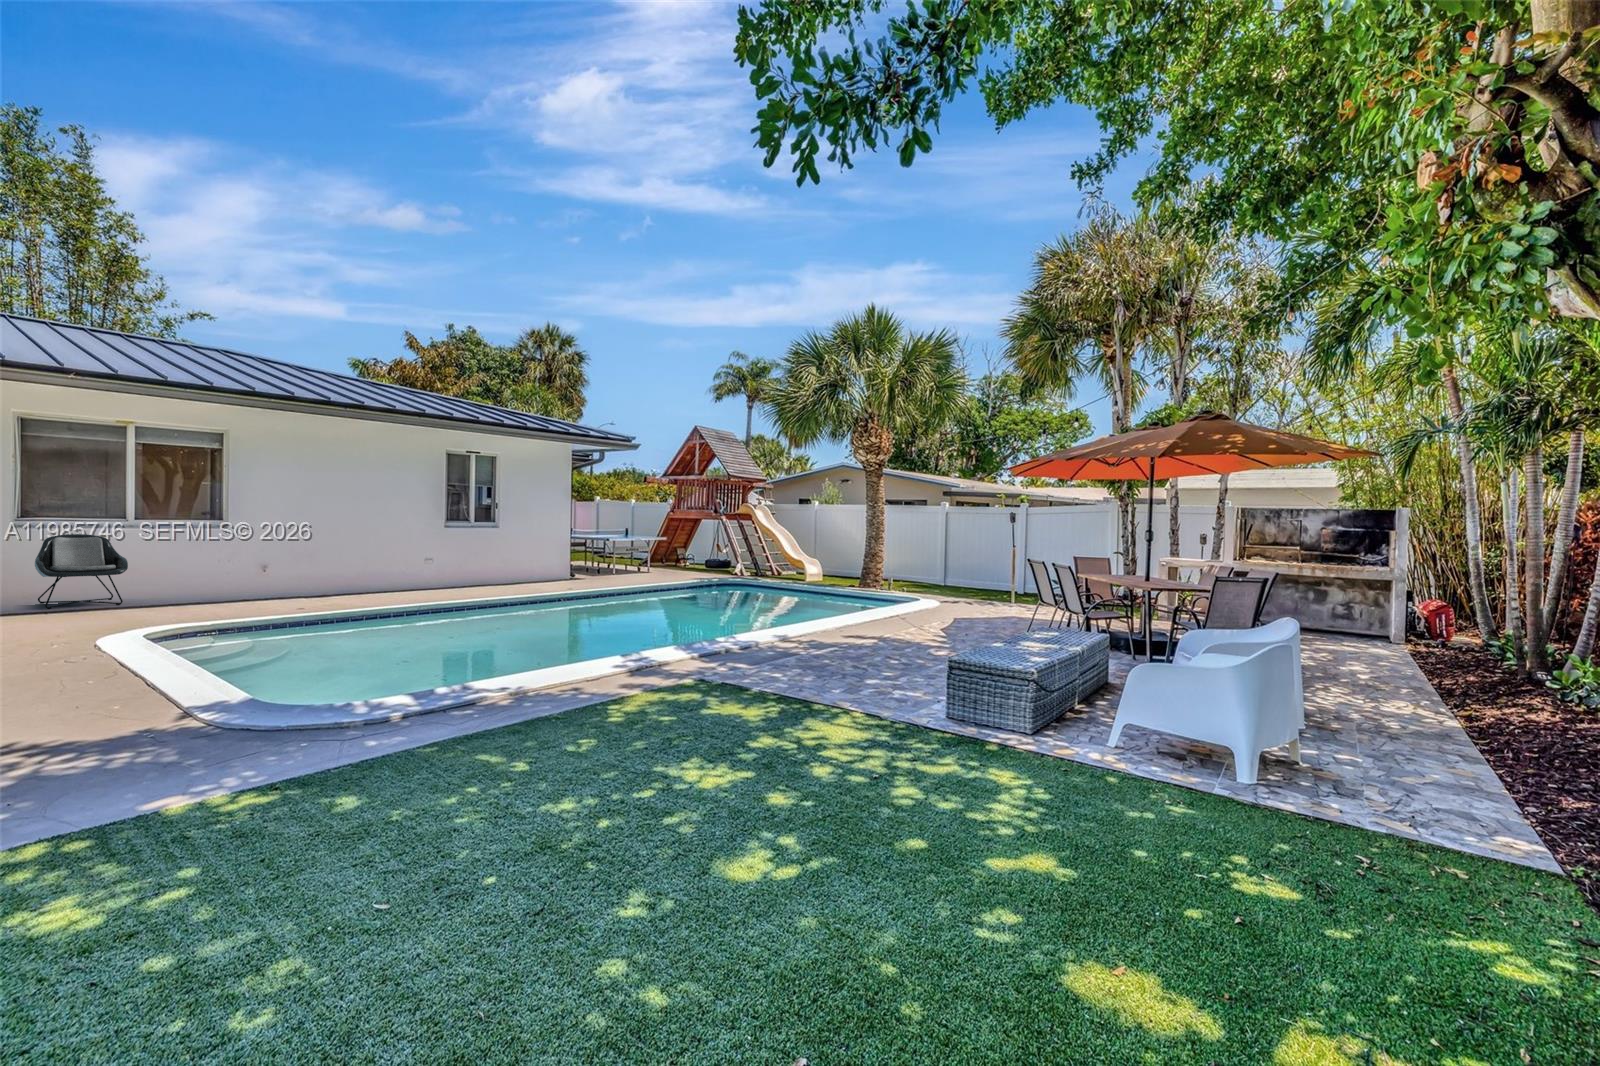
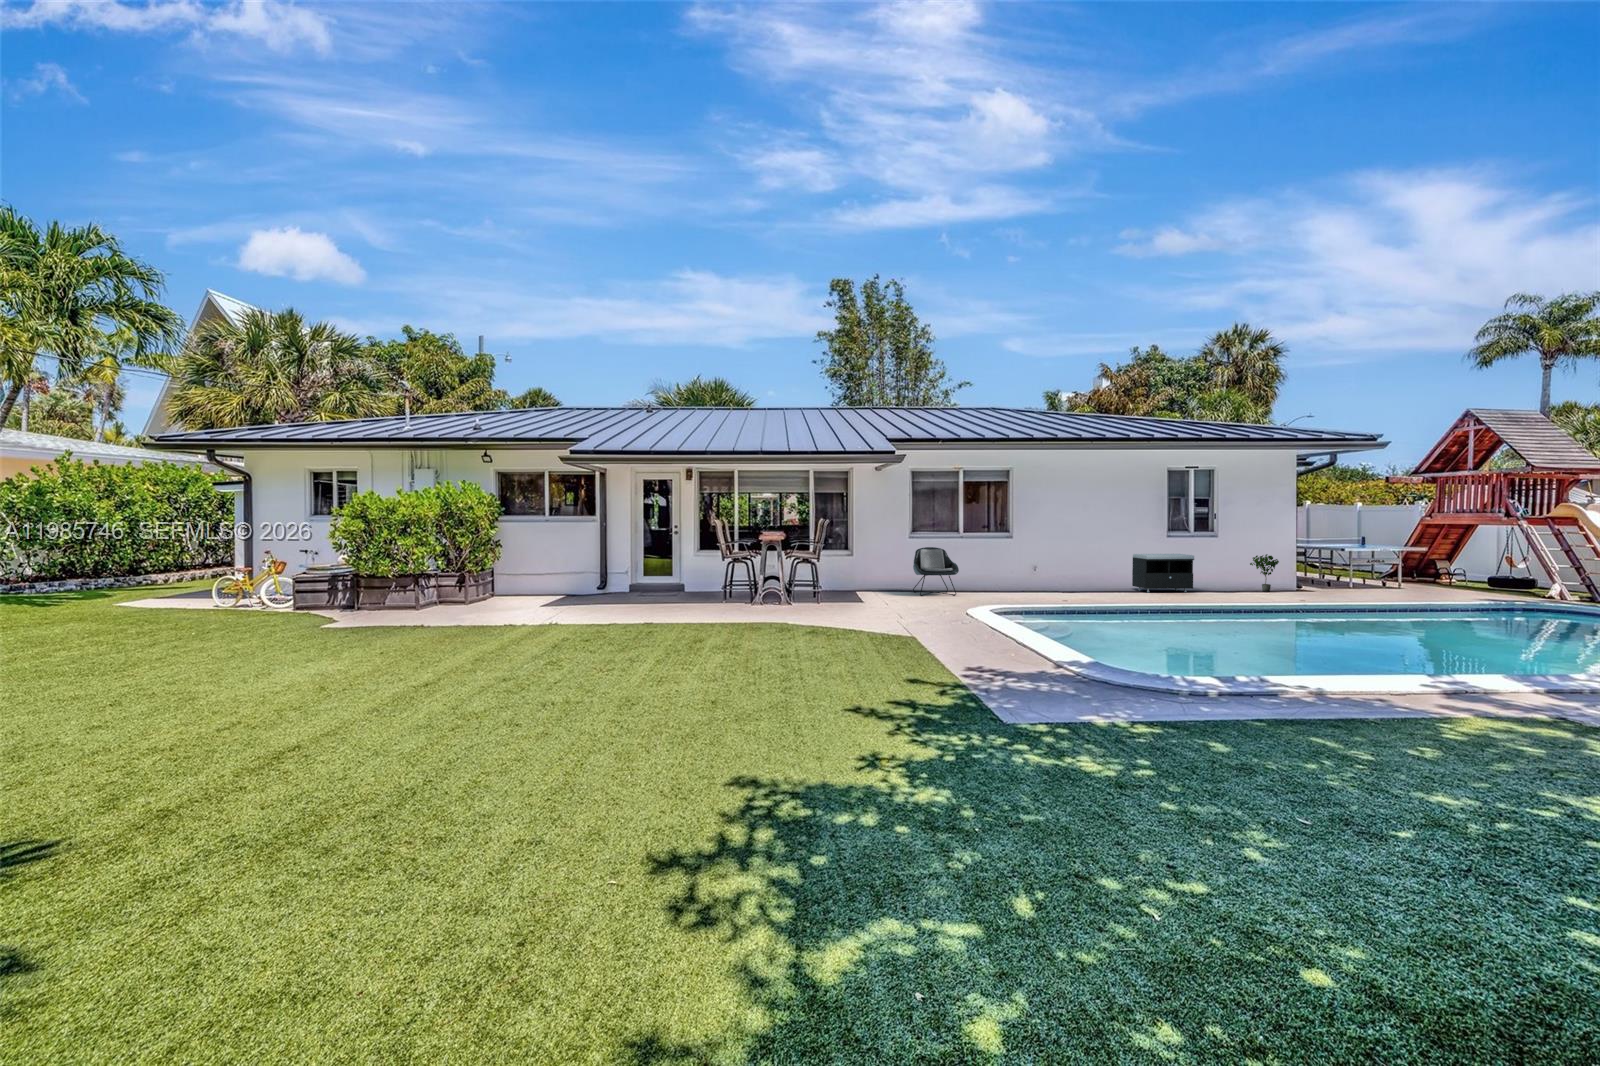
storage bench: none [404,542,471,585] -> present [1132,554,1194,592]
potted plant: none [528,542,553,579] -> present [1250,554,1279,592]

